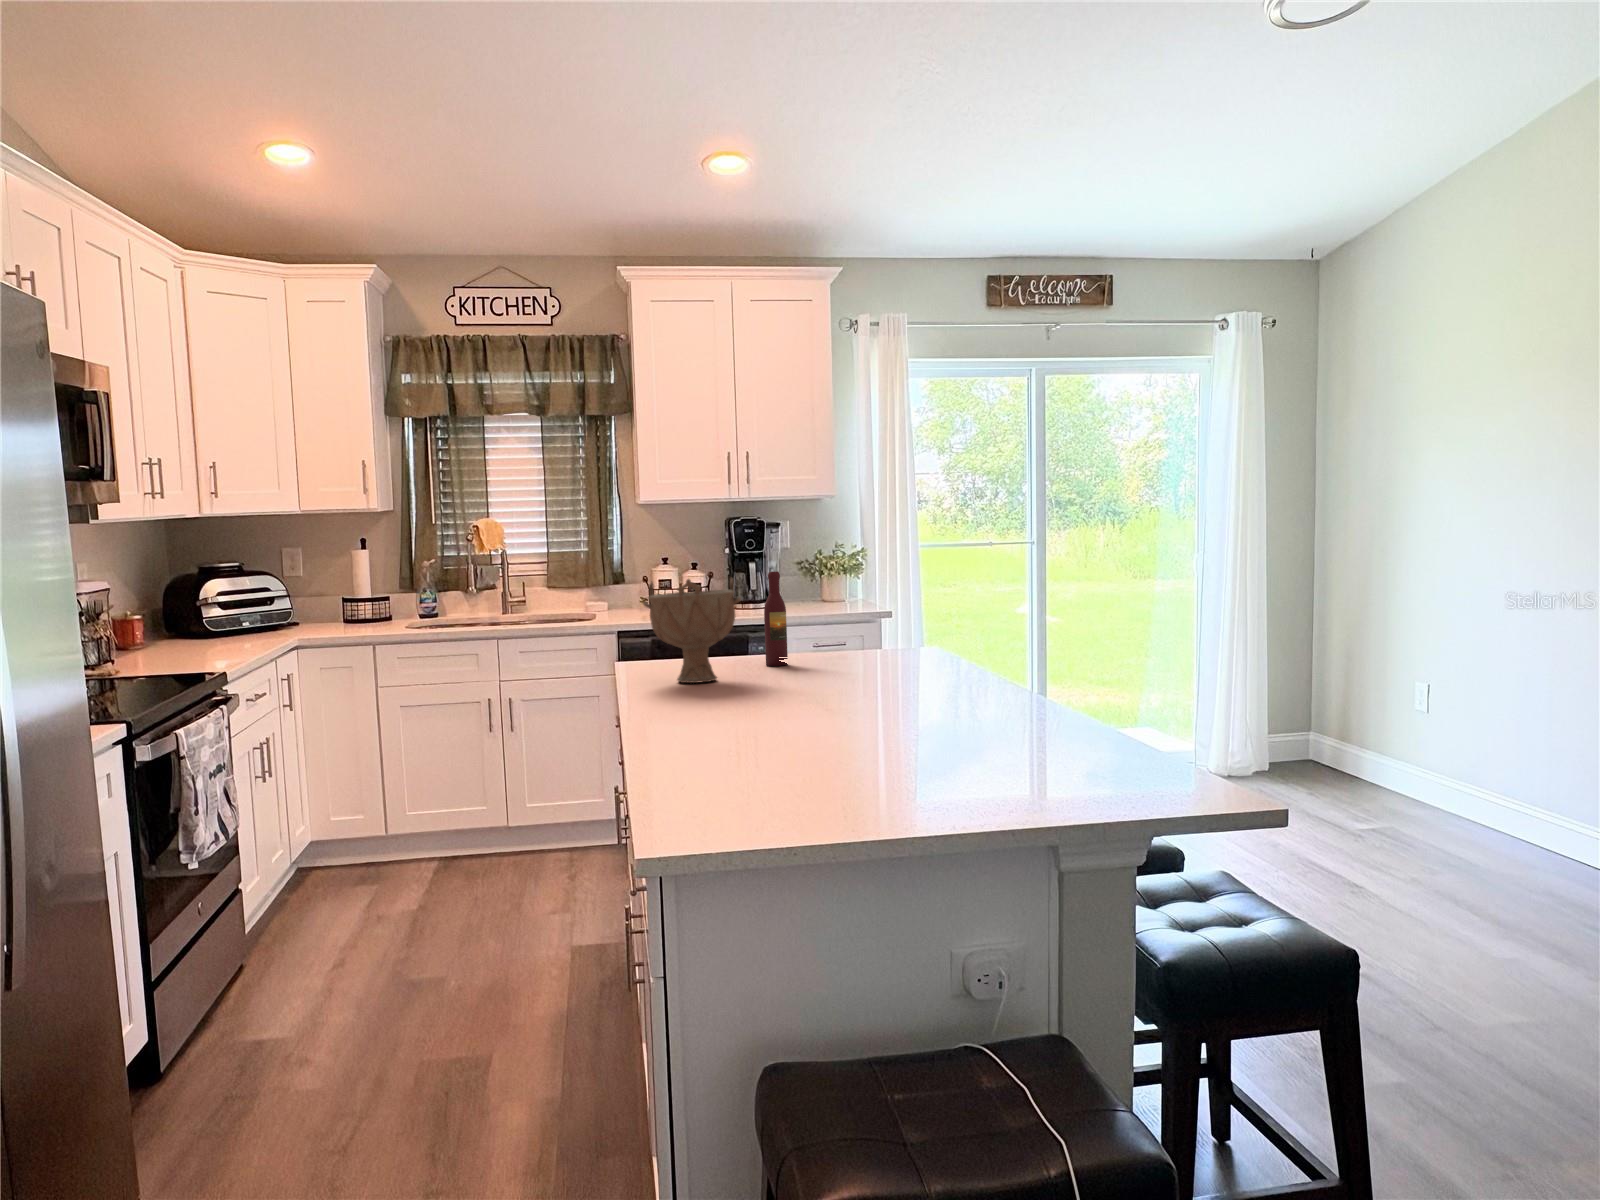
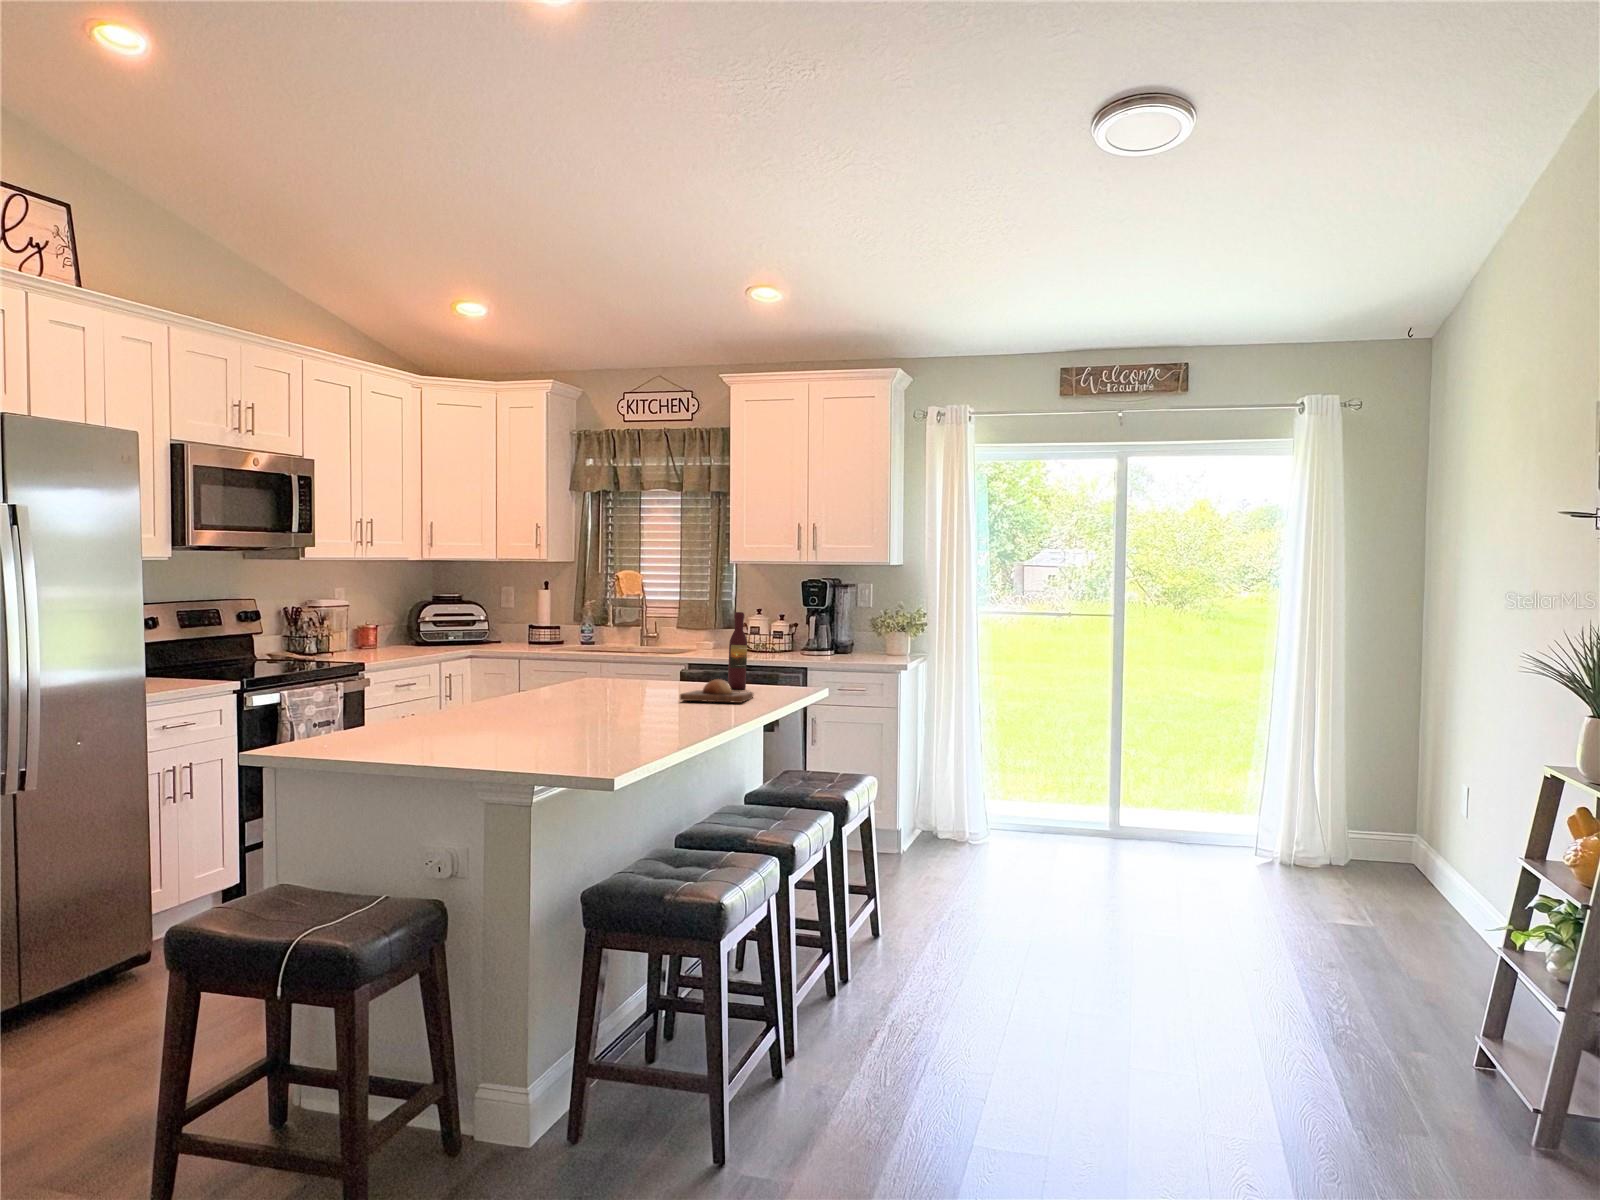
decorative bowl: present [643,578,741,683] -> none [610,608,679,690]
bread loaf: none [798,662,914,697] -> present [680,679,753,703]

